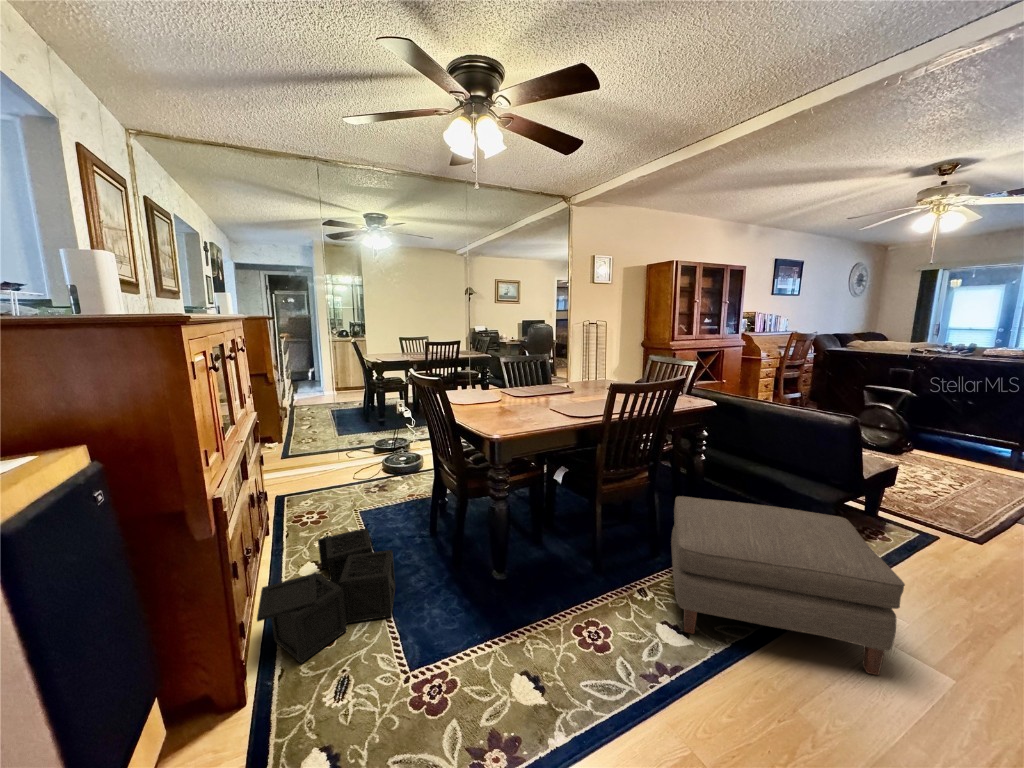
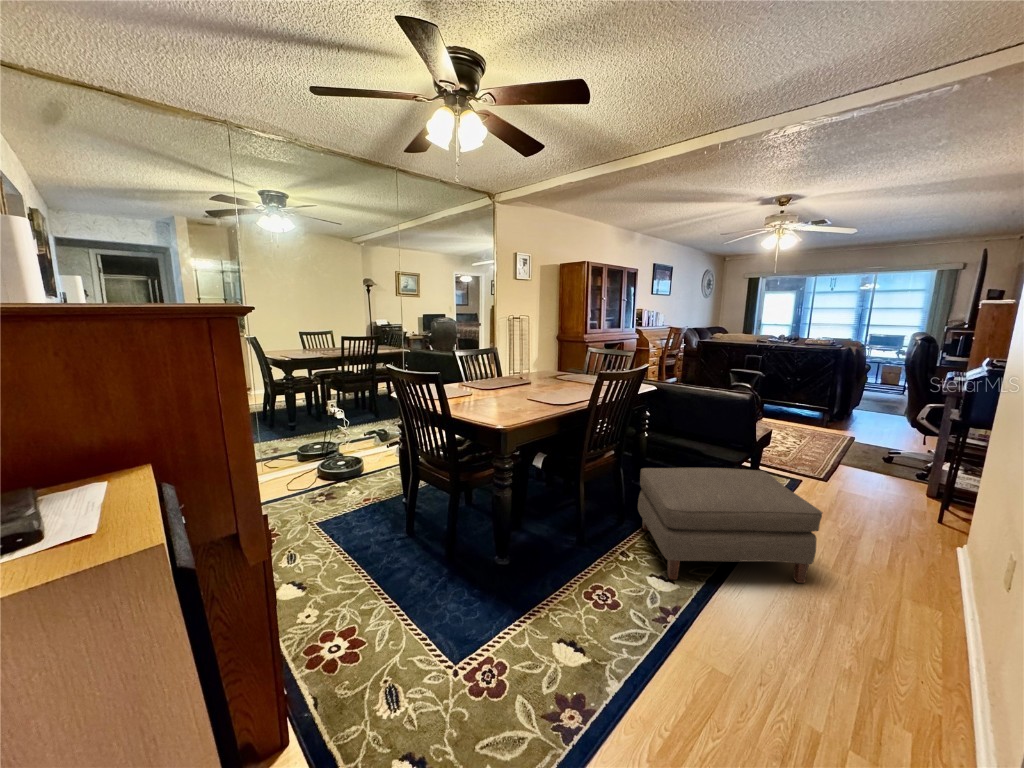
storage bin: present [257,528,395,663] -> none [269,536,410,686]

